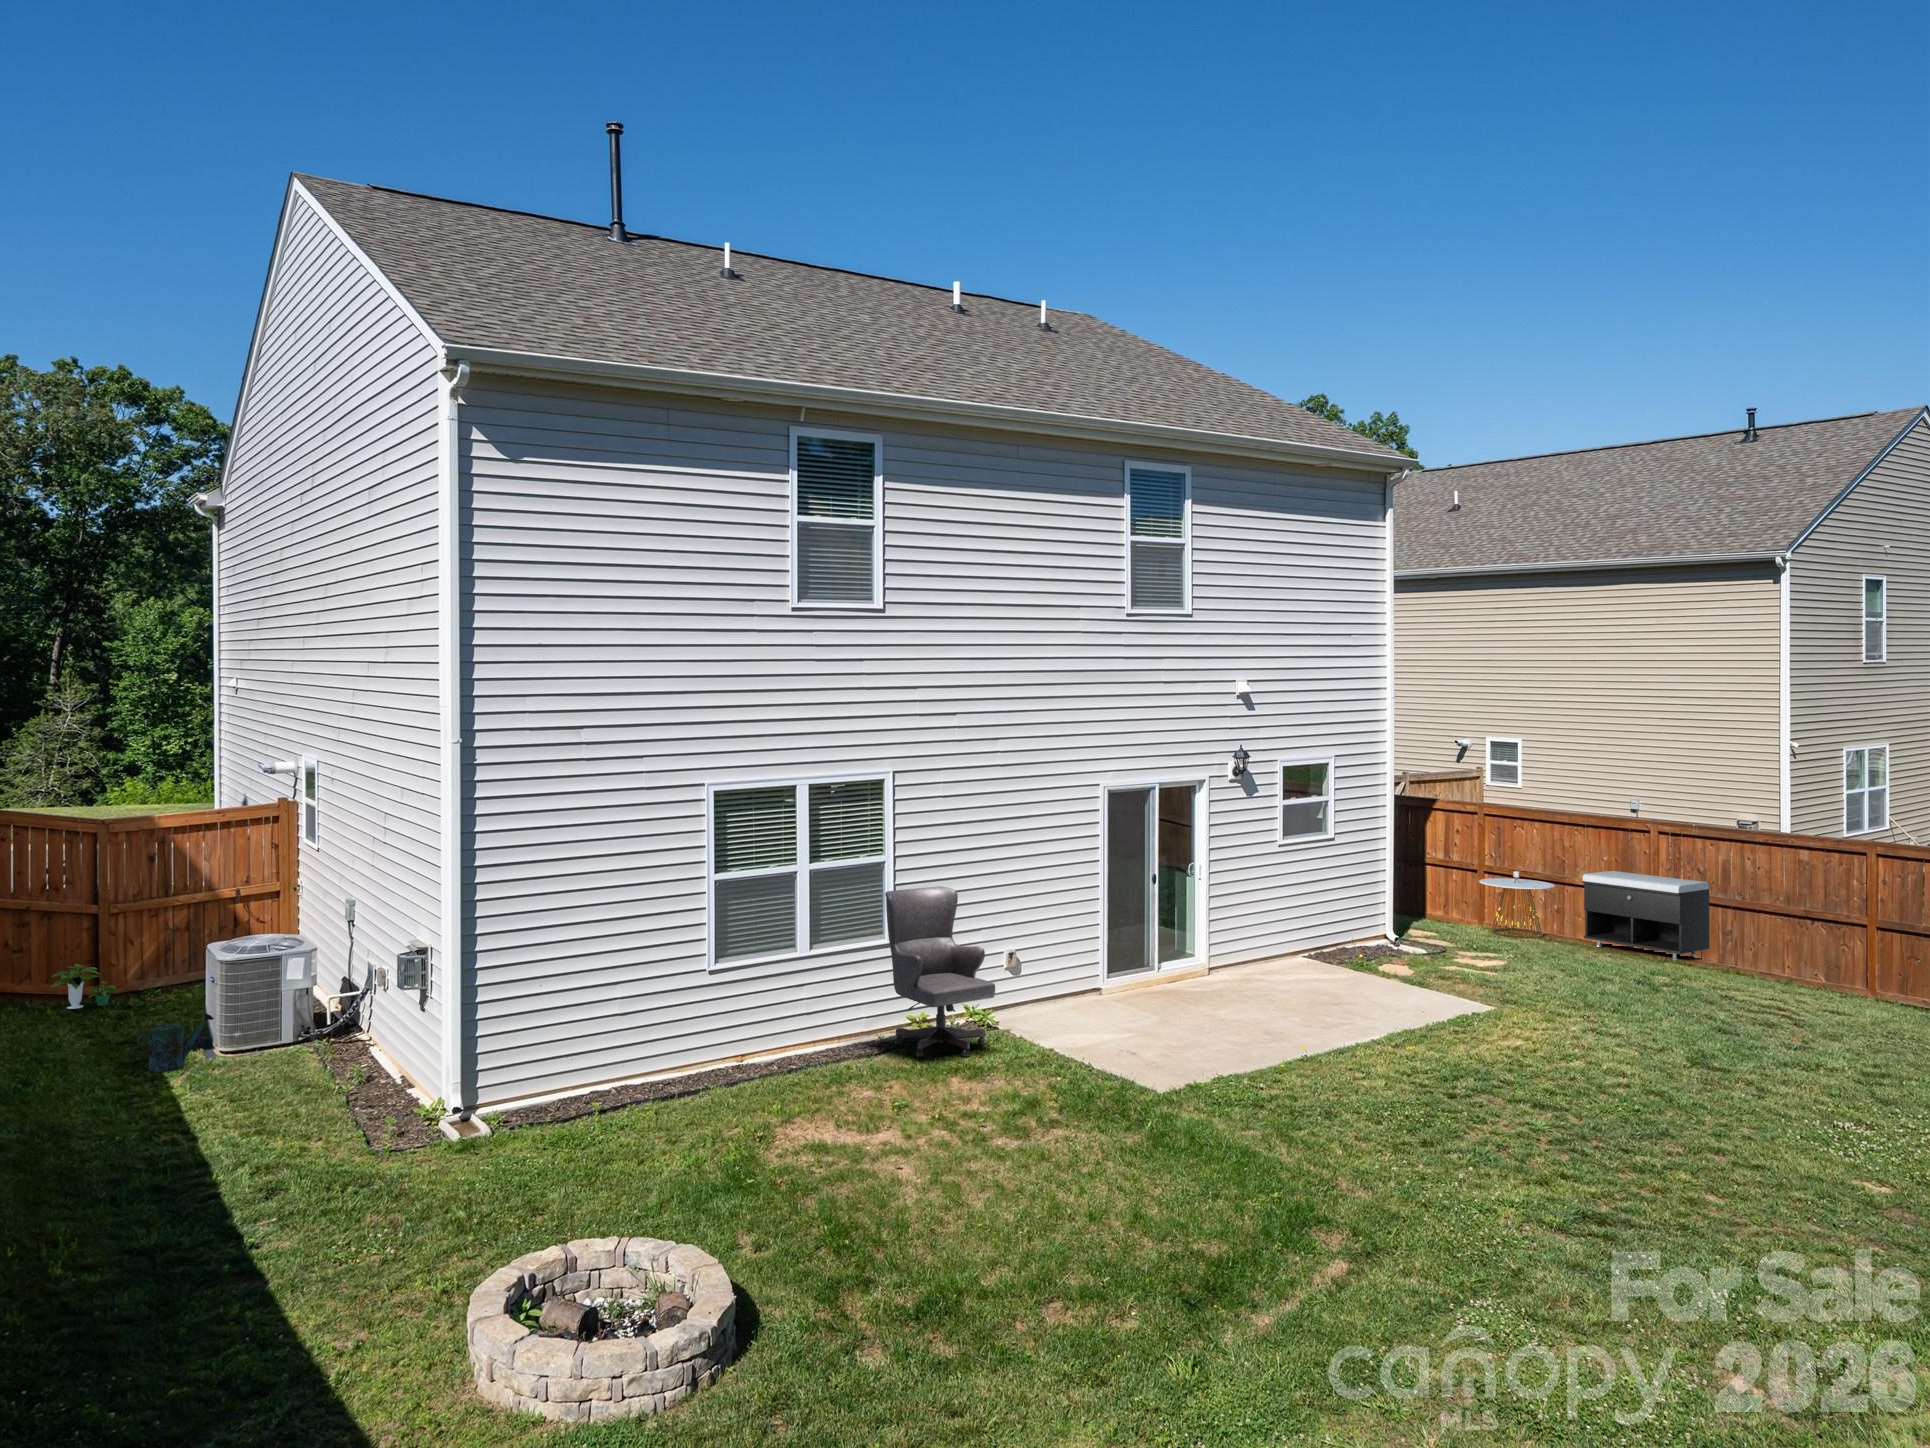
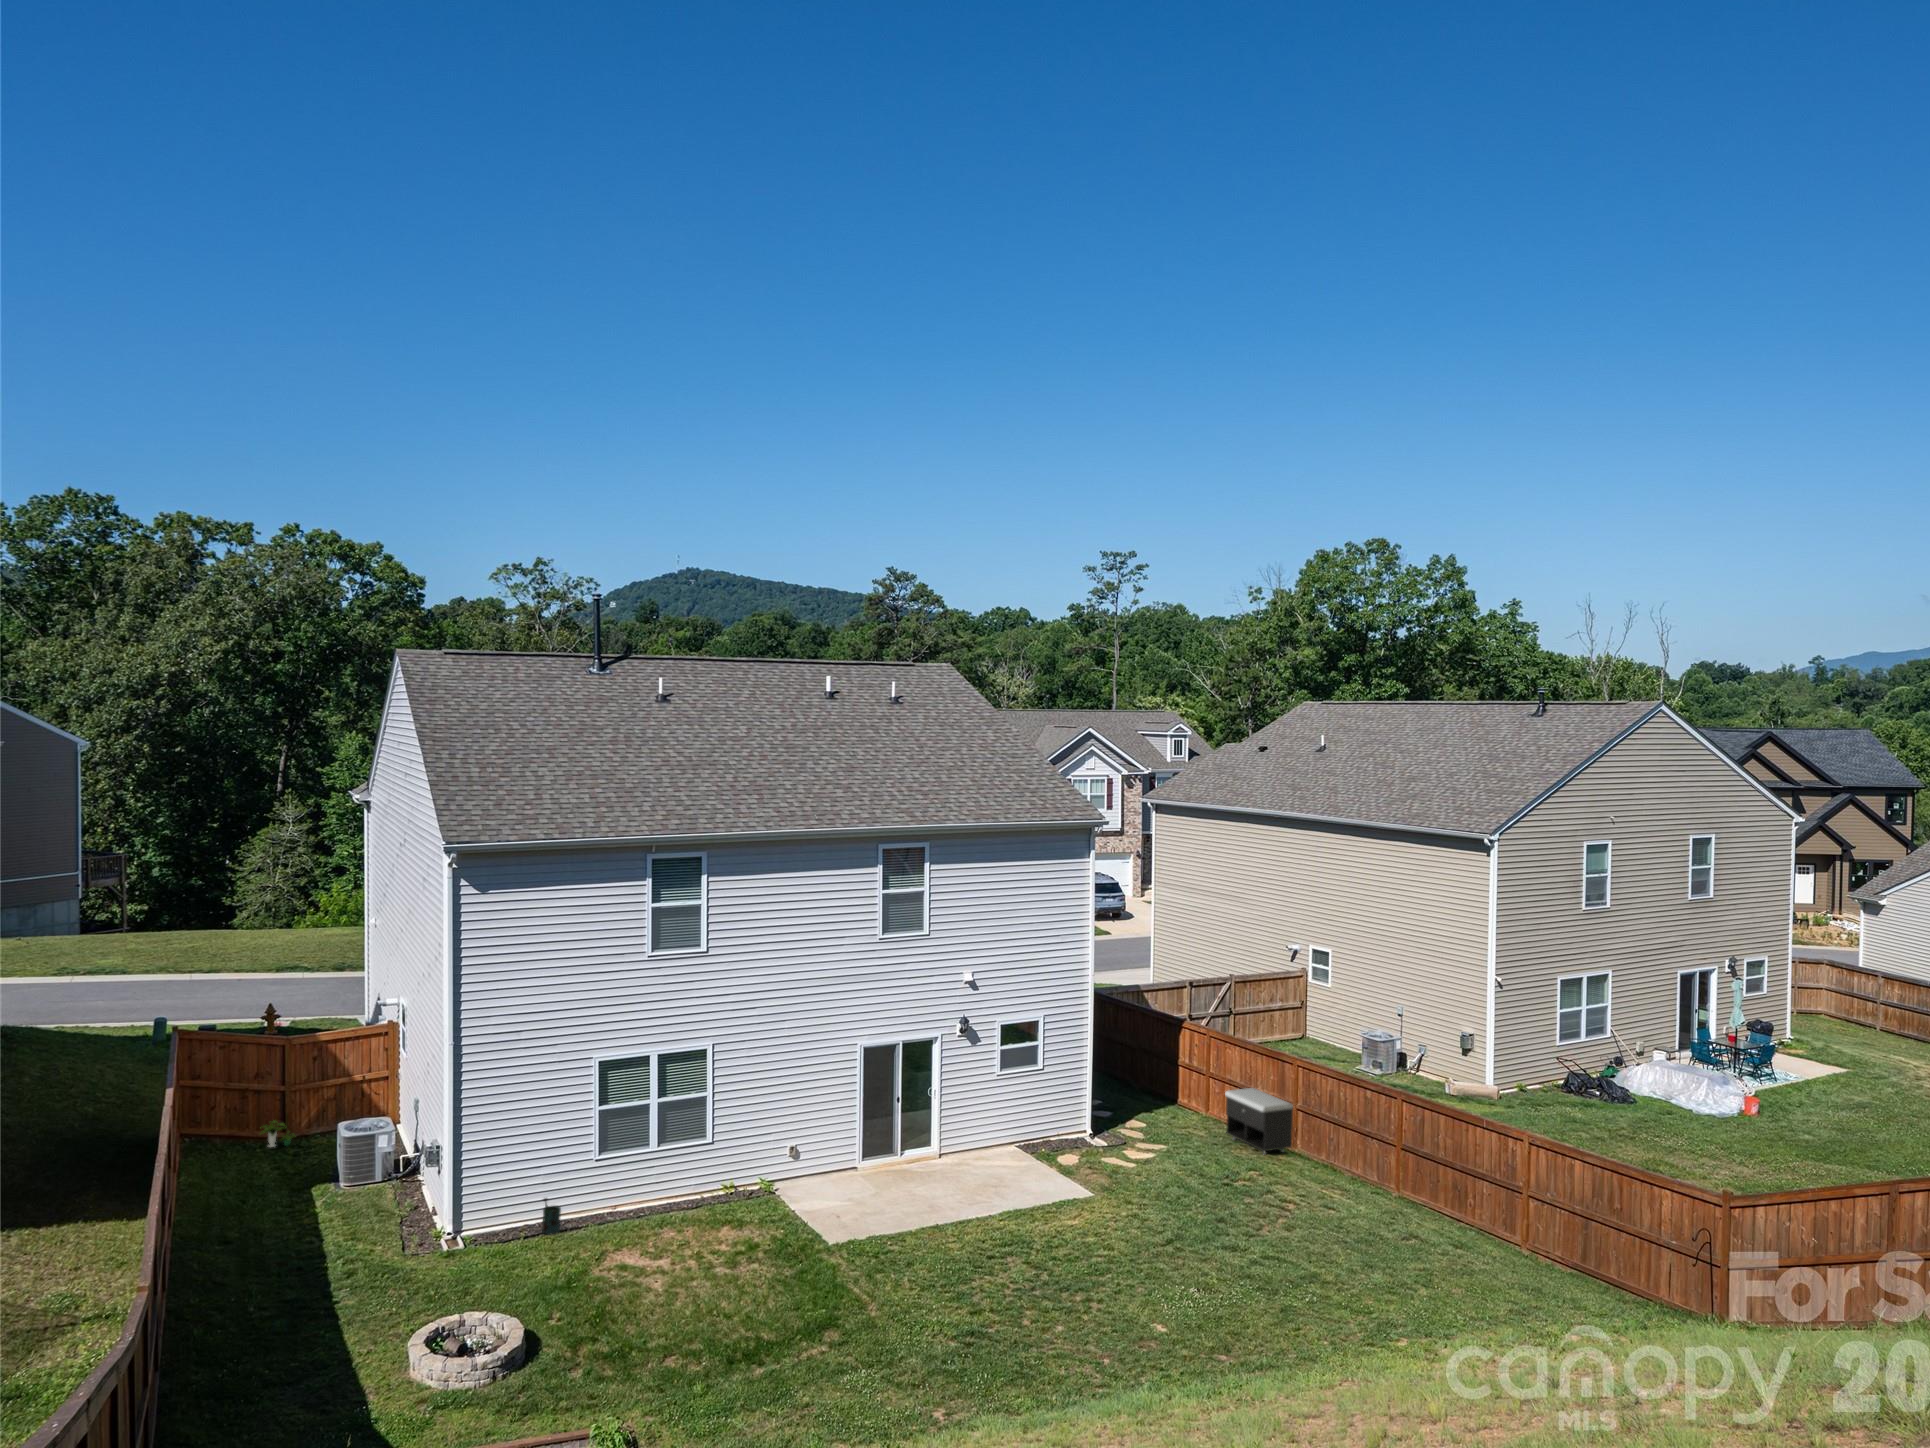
side table: present [1479,872,1555,938] -> none [1179,1081,1225,1129]
chair: present [885,886,995,1057] -> none [704,1109,759,1211]
watering can: present [137,1013,214,1072] -> present [542,1198,561,1235]

